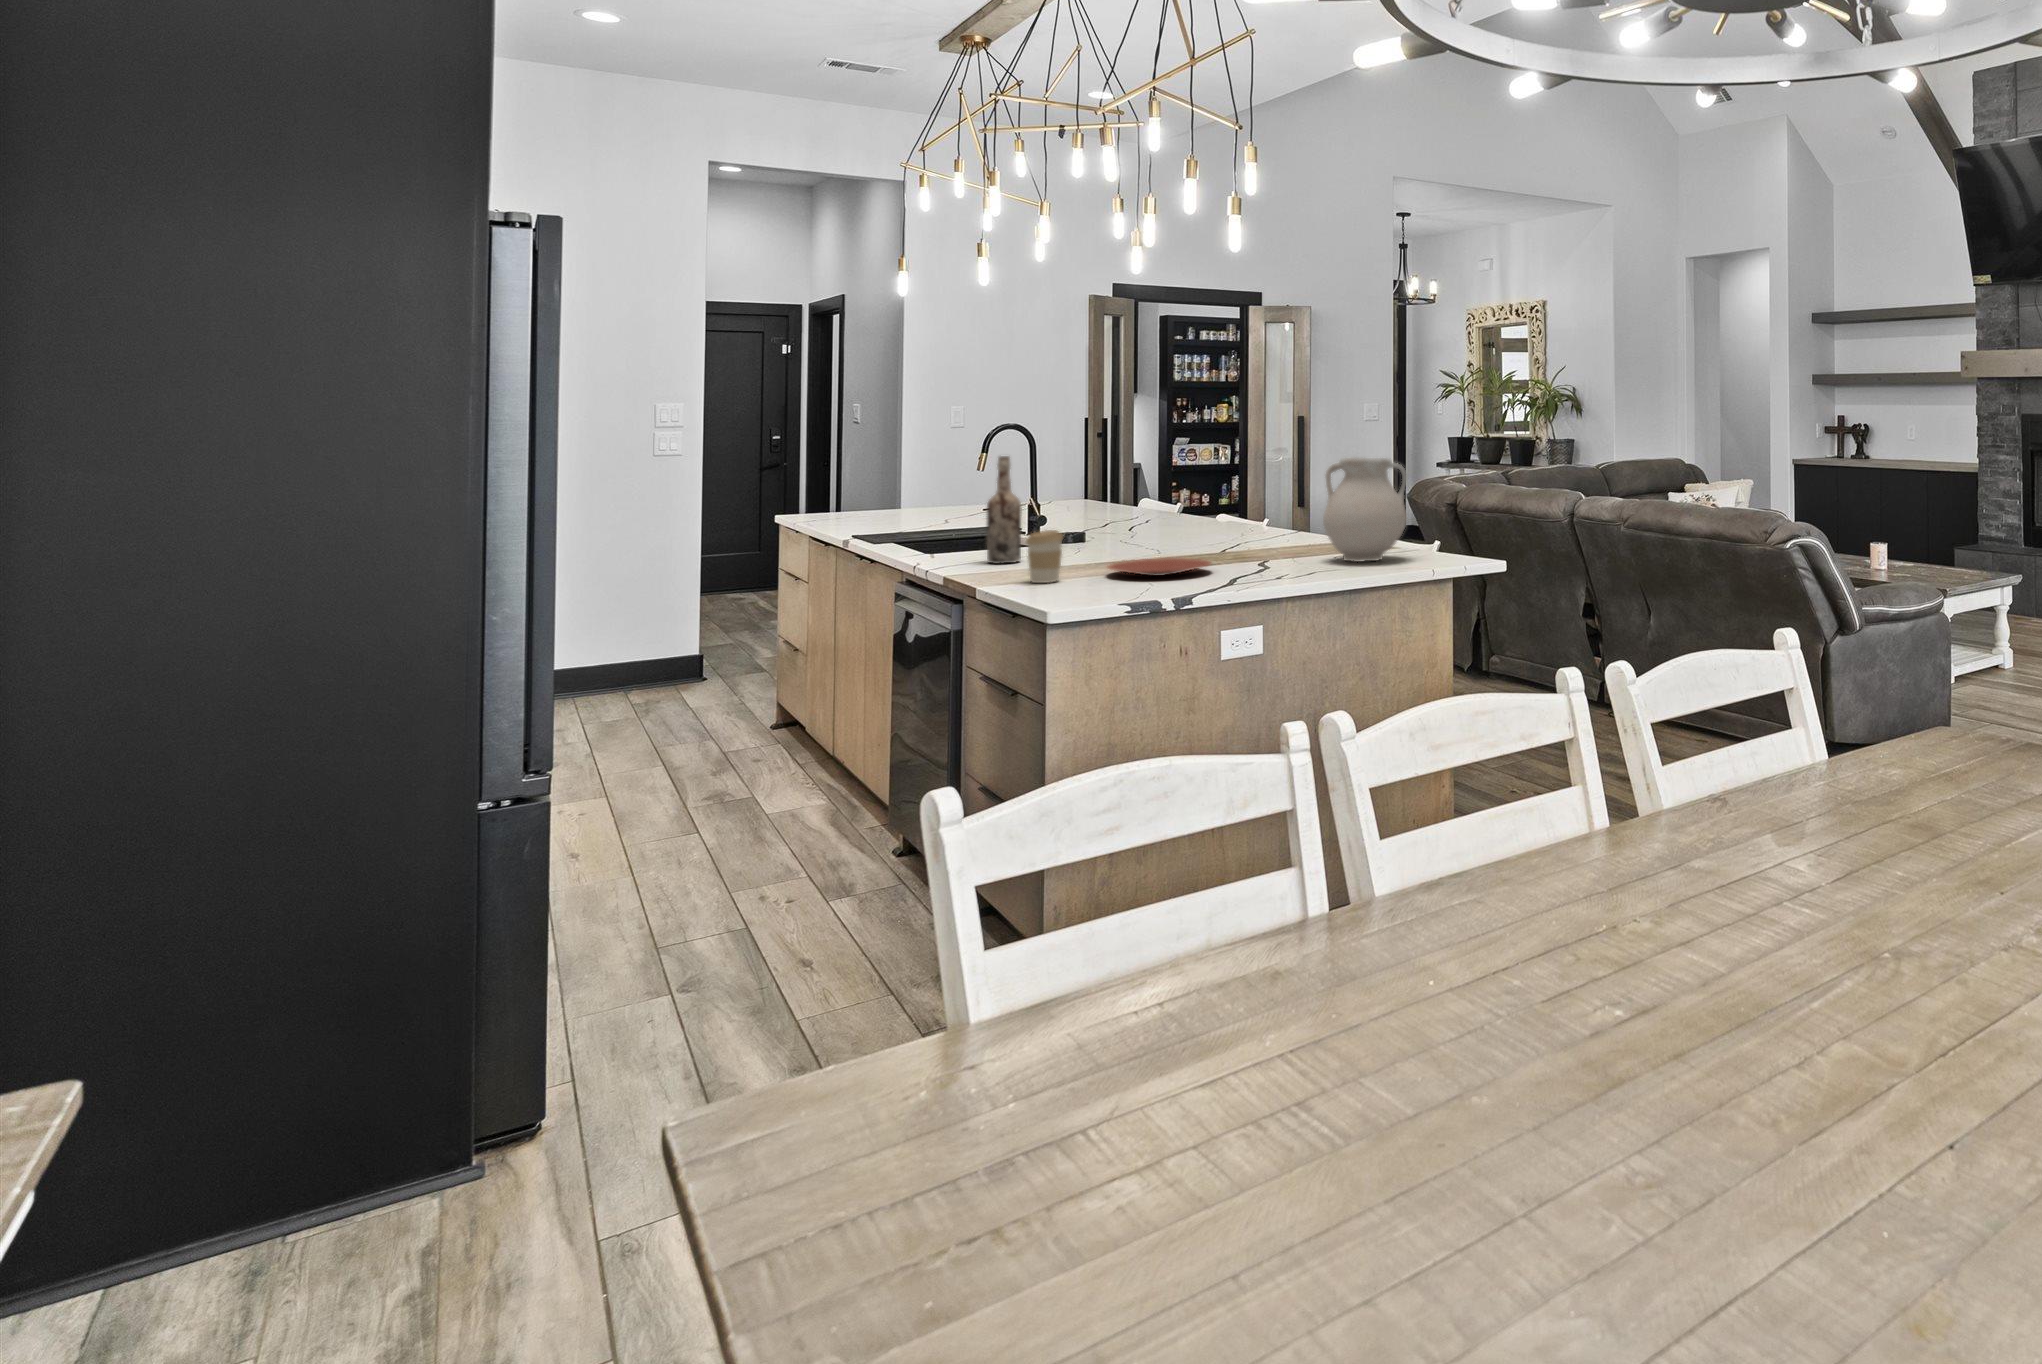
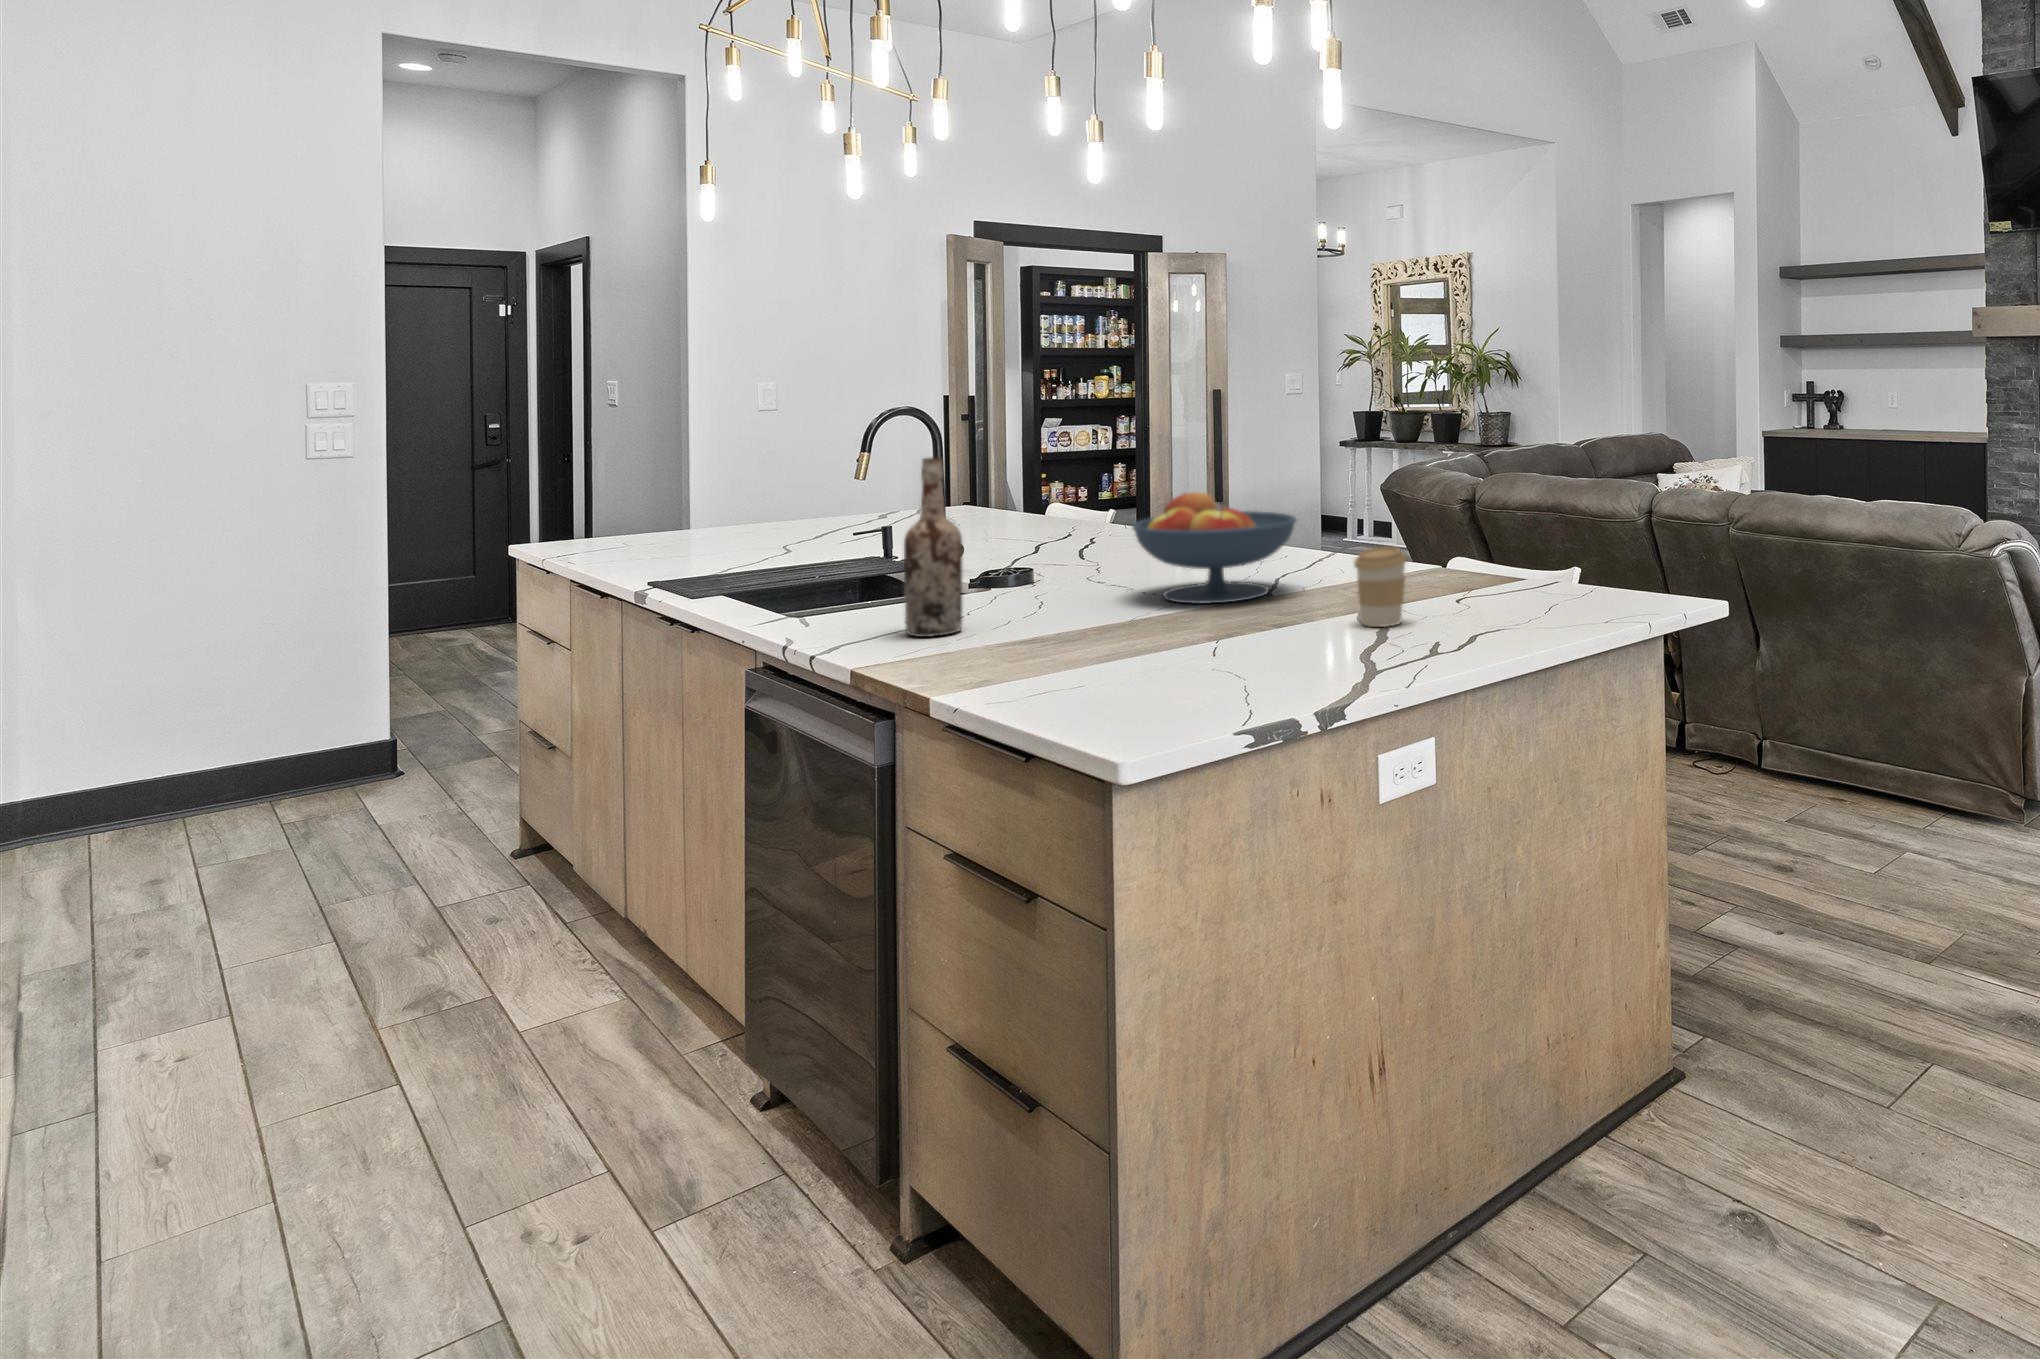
vase: present [1323,457,1407,562] -> none [1457,447,1586,611]
fruit bowl: none [1134,483,1241,553] -> present [1133,492,1296,604]
coffee cup: present [1026,530,1063,583] -> present [1354,547,1407,627]
plate: present [1108,558,1211,576] -> none [1136,619,1312,655]

